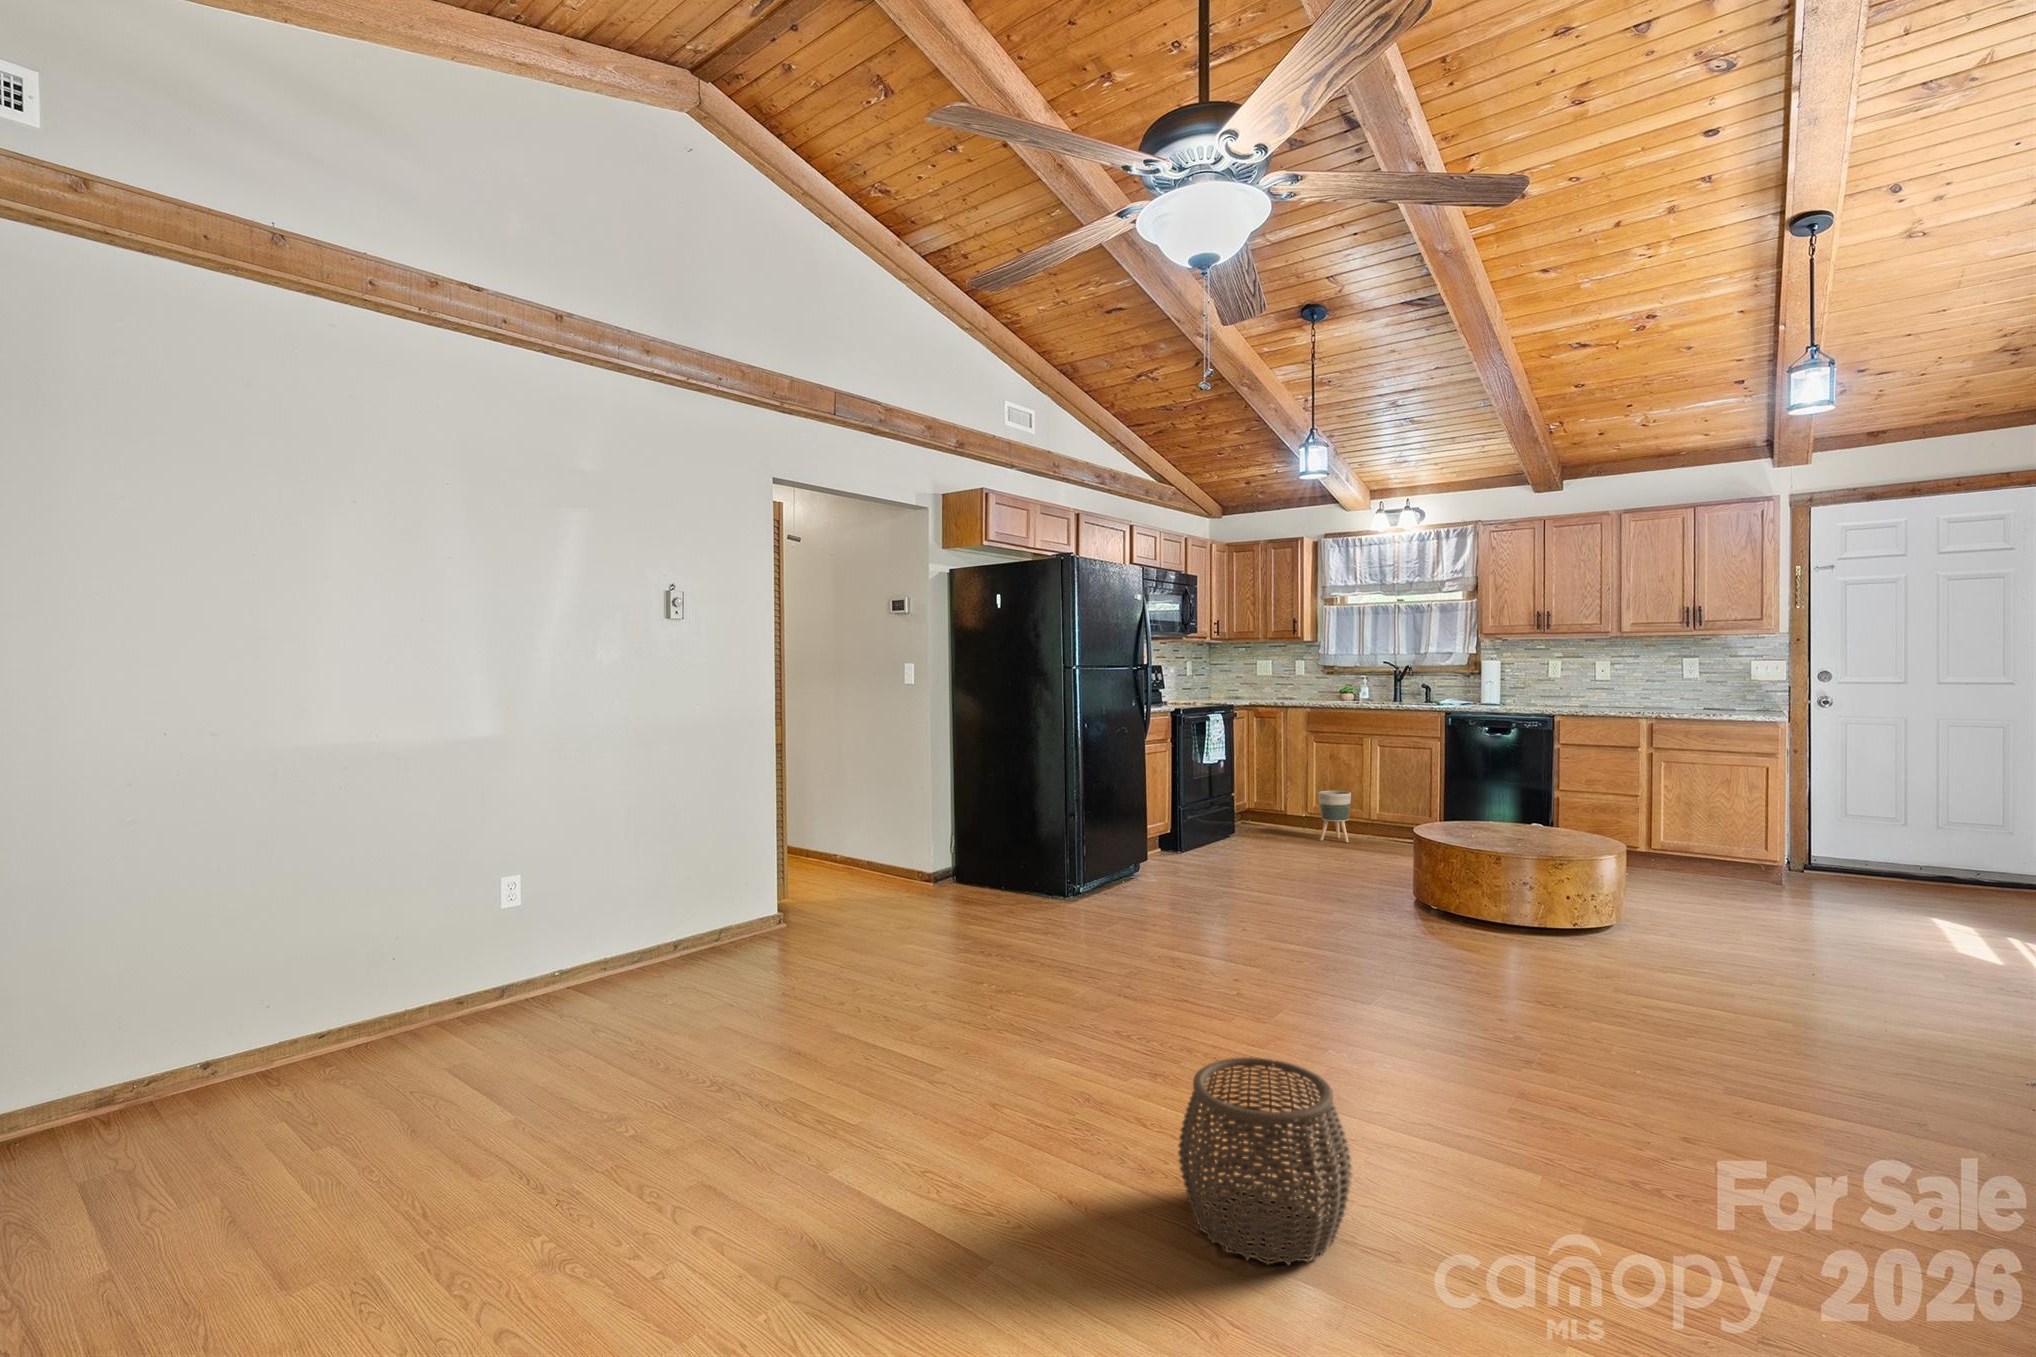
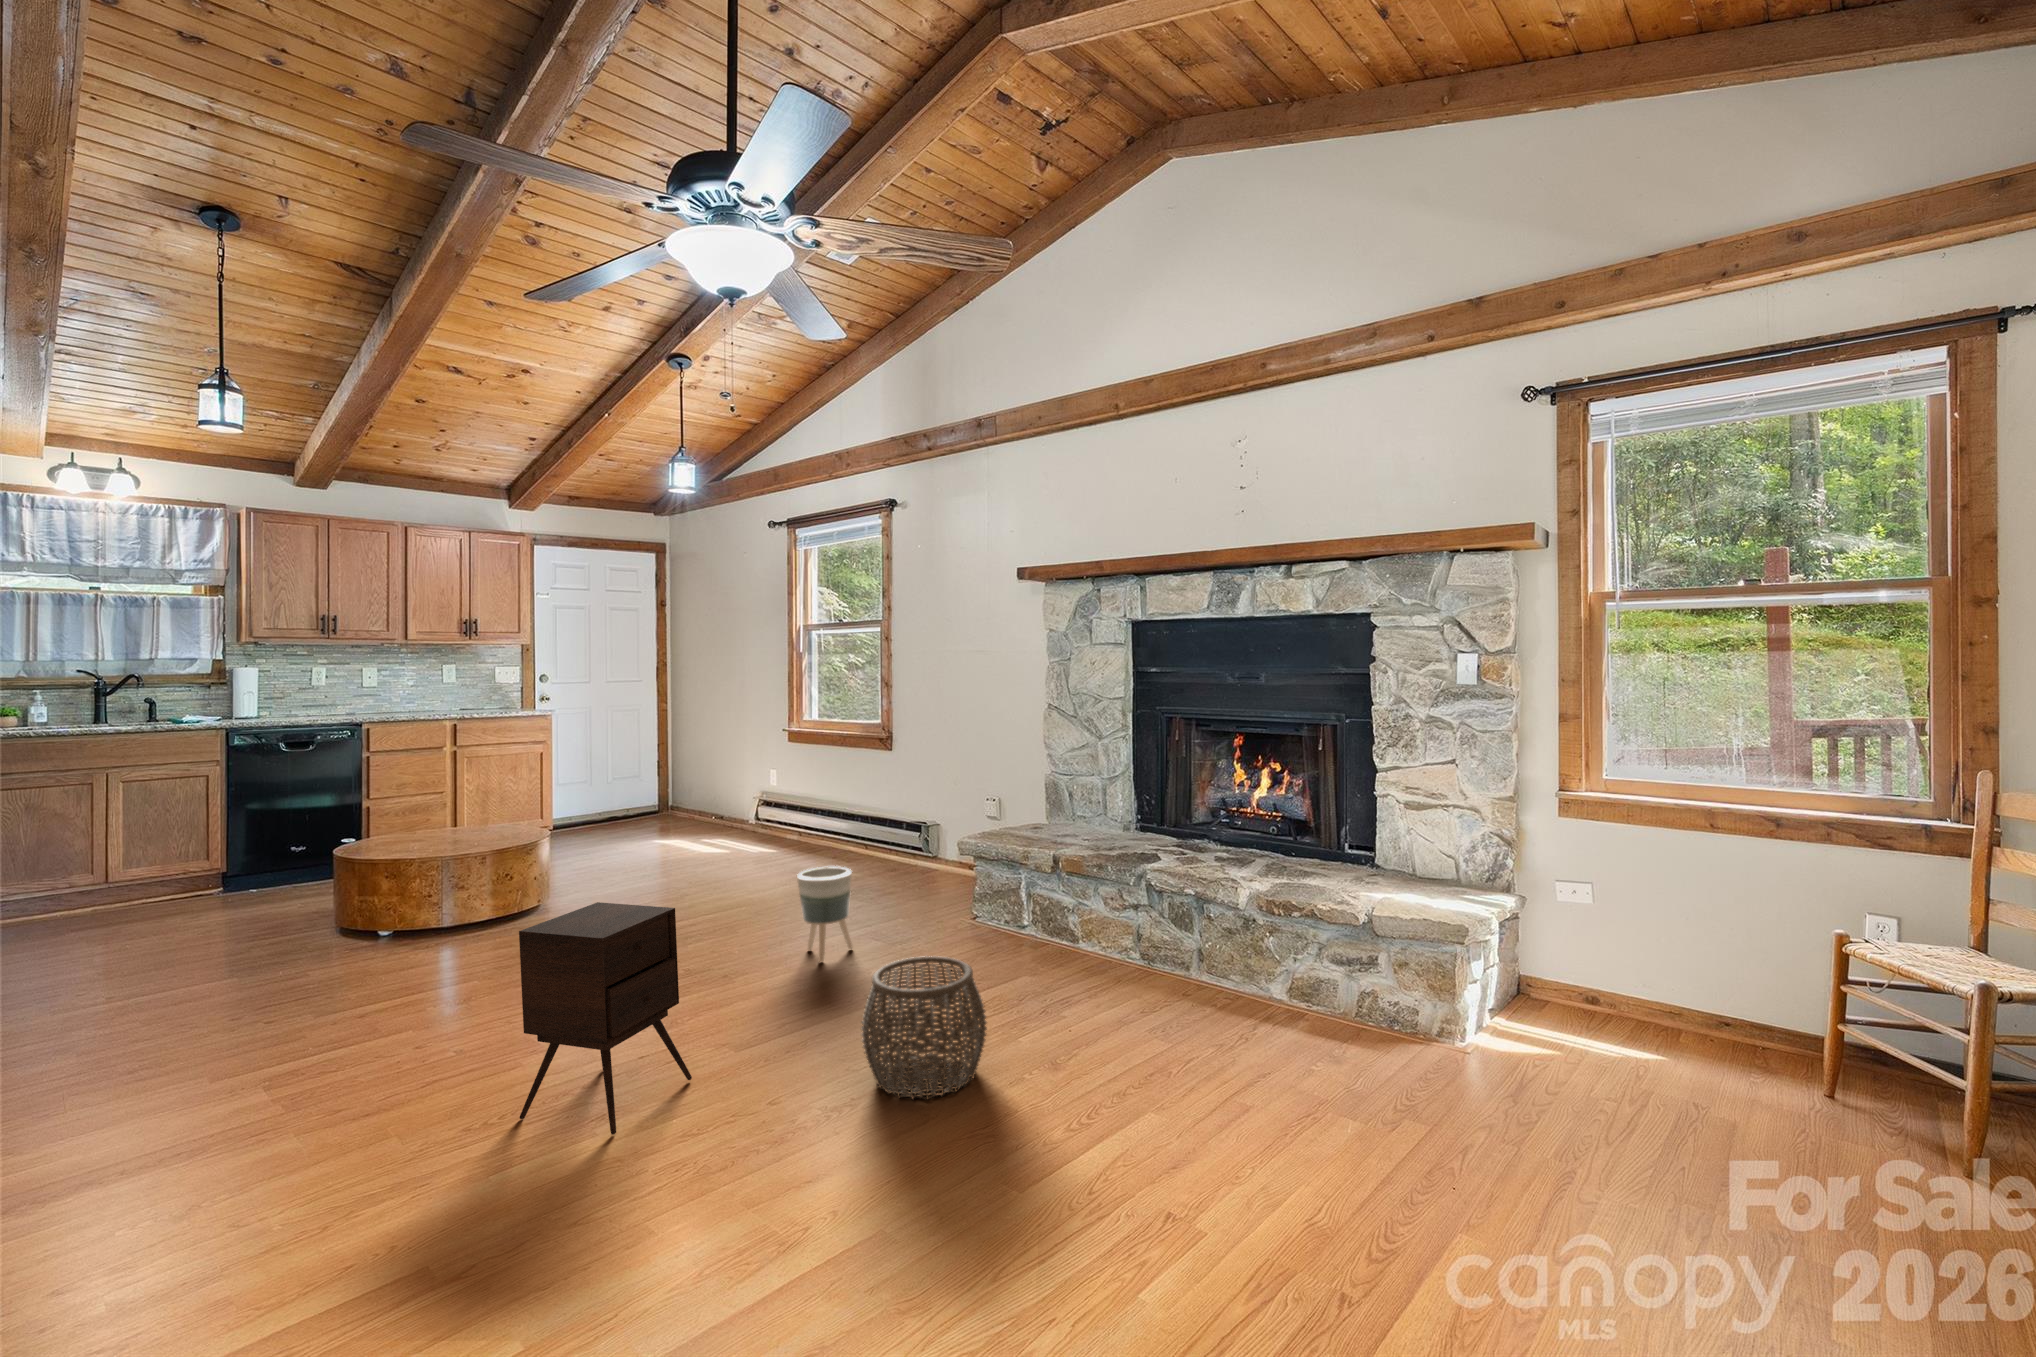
planter: present [1318,791,1351,842] -> present [797,866,853,962]
side table: none [1097,881,1212,1082] -> present [519,902,692,1135]

